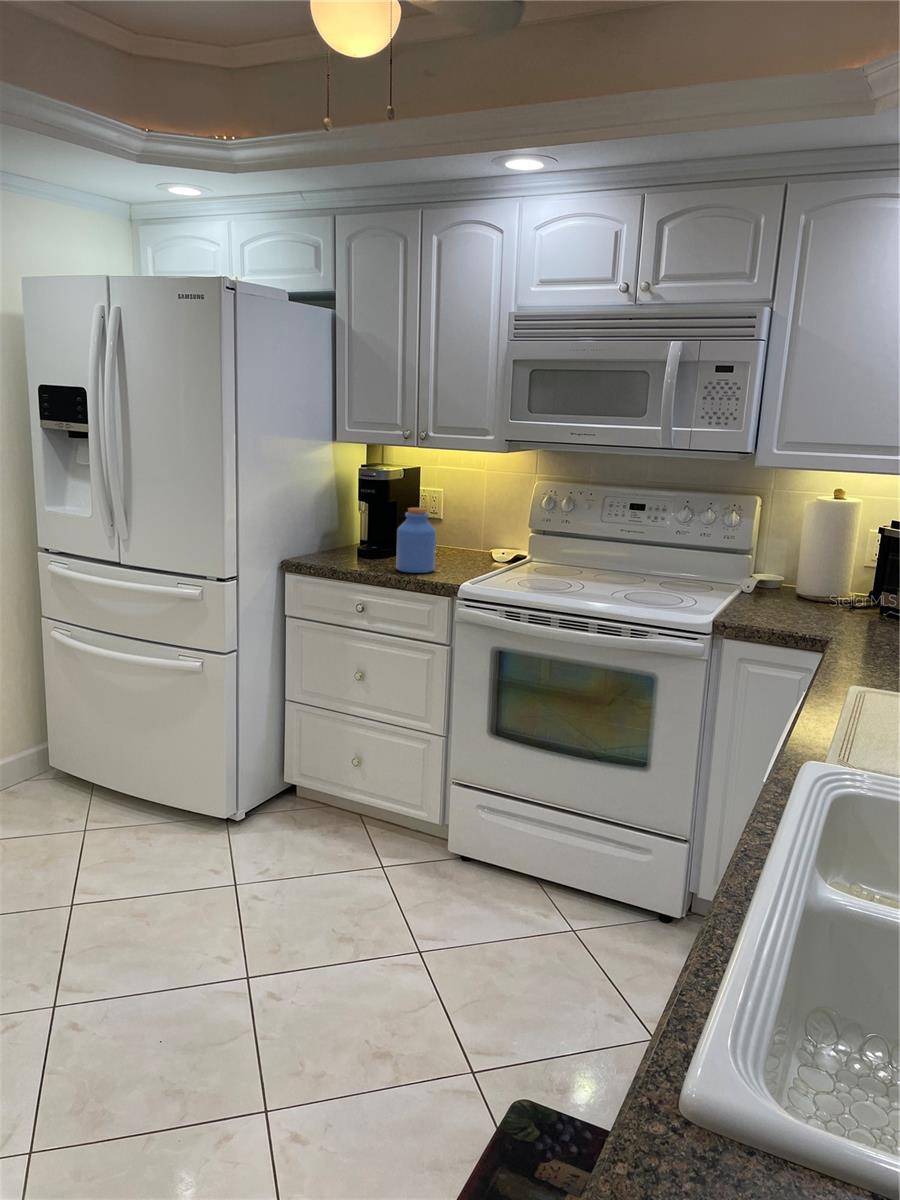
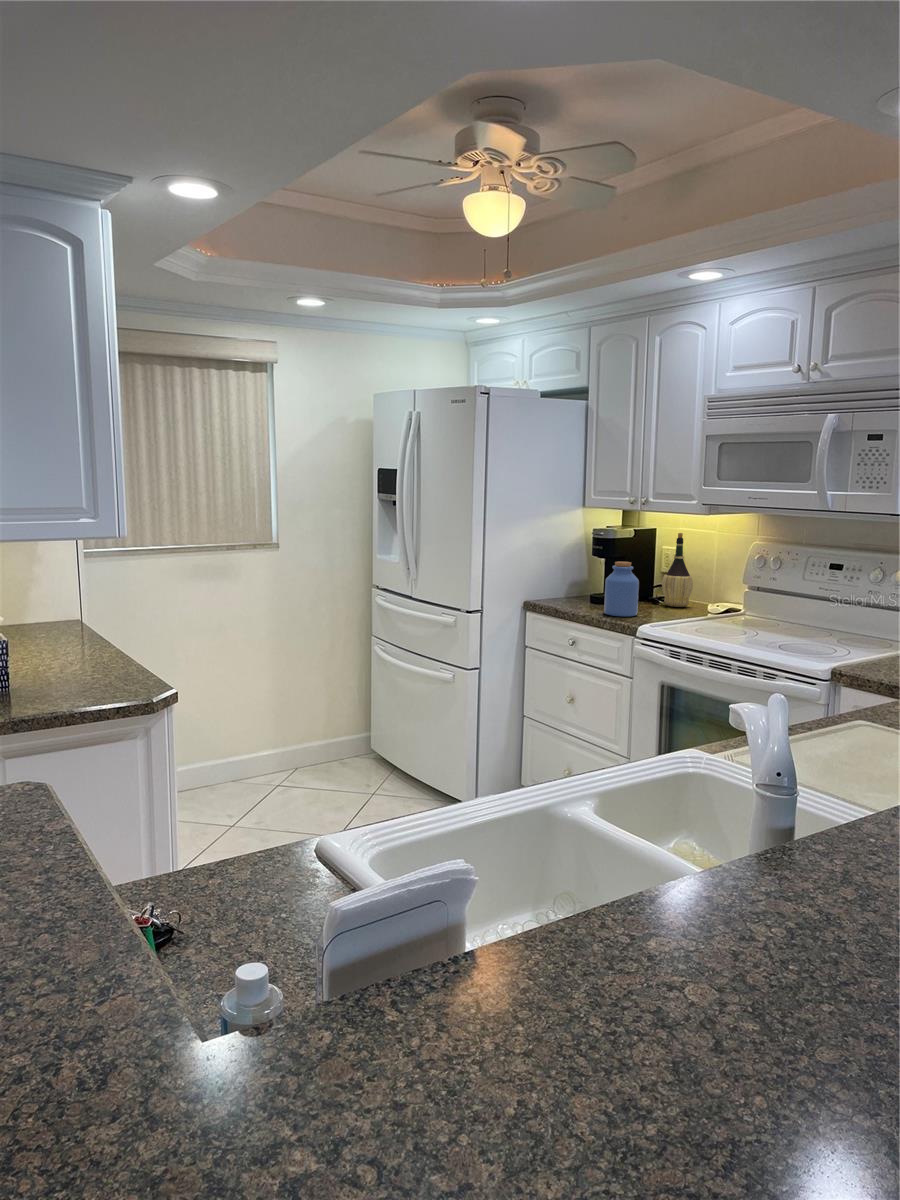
wine bottle: none [436,471,469,555] -> present [662,533,693,607]

